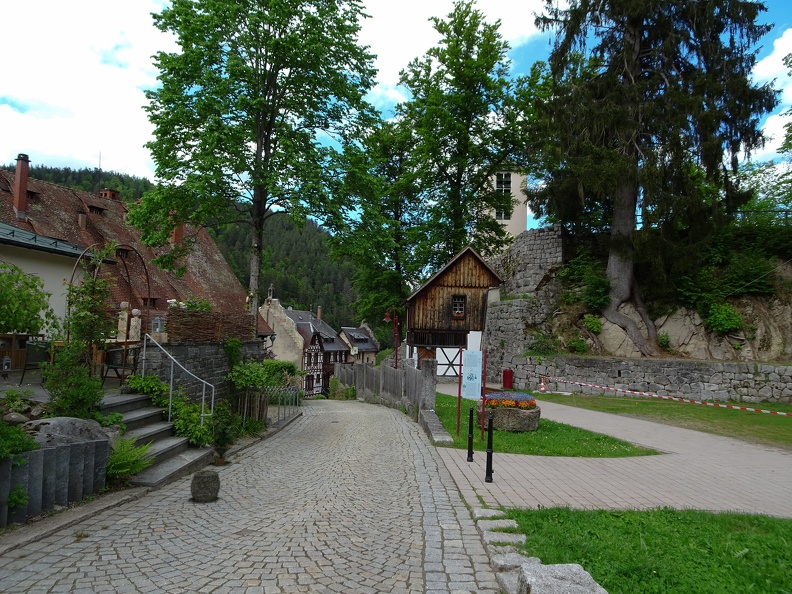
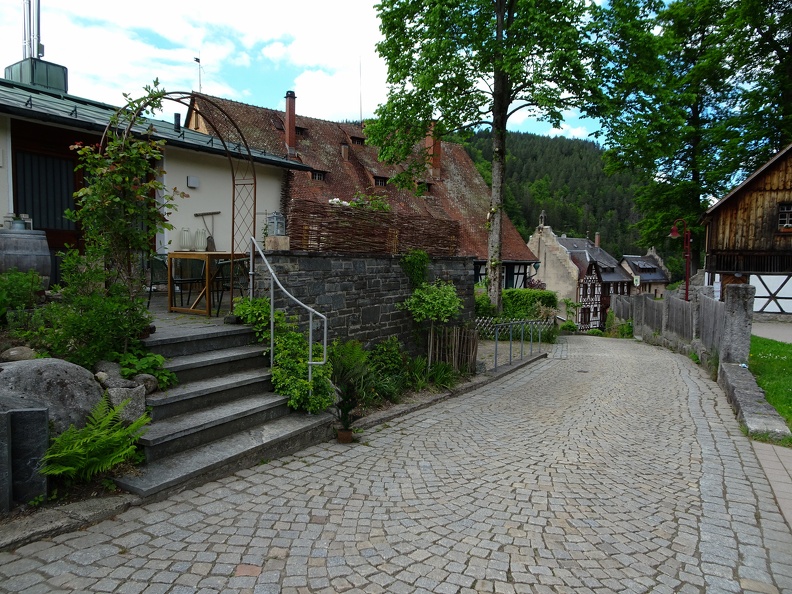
woven basket: present [190,471,220,500] -> none [176,484,237,552]

